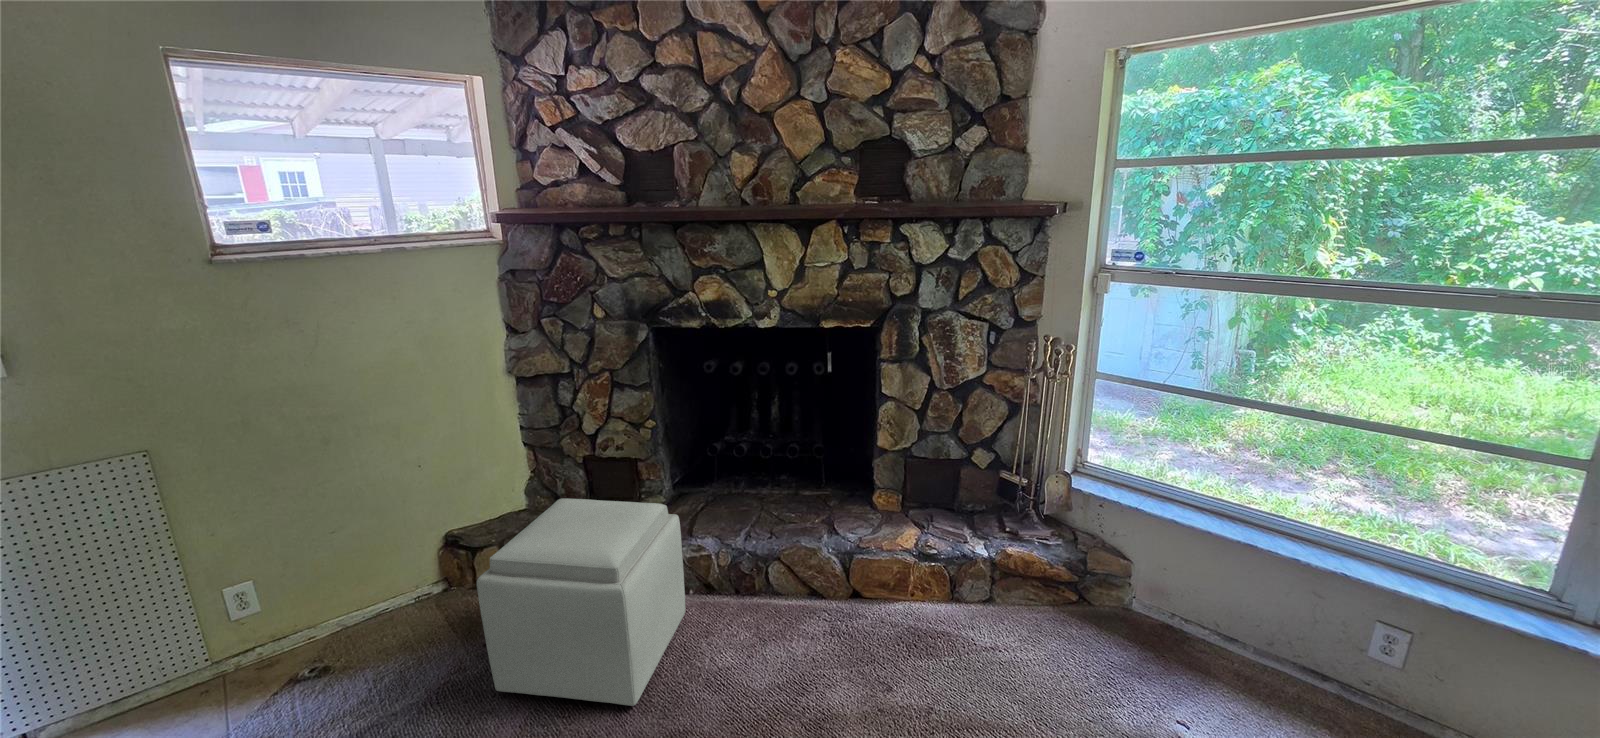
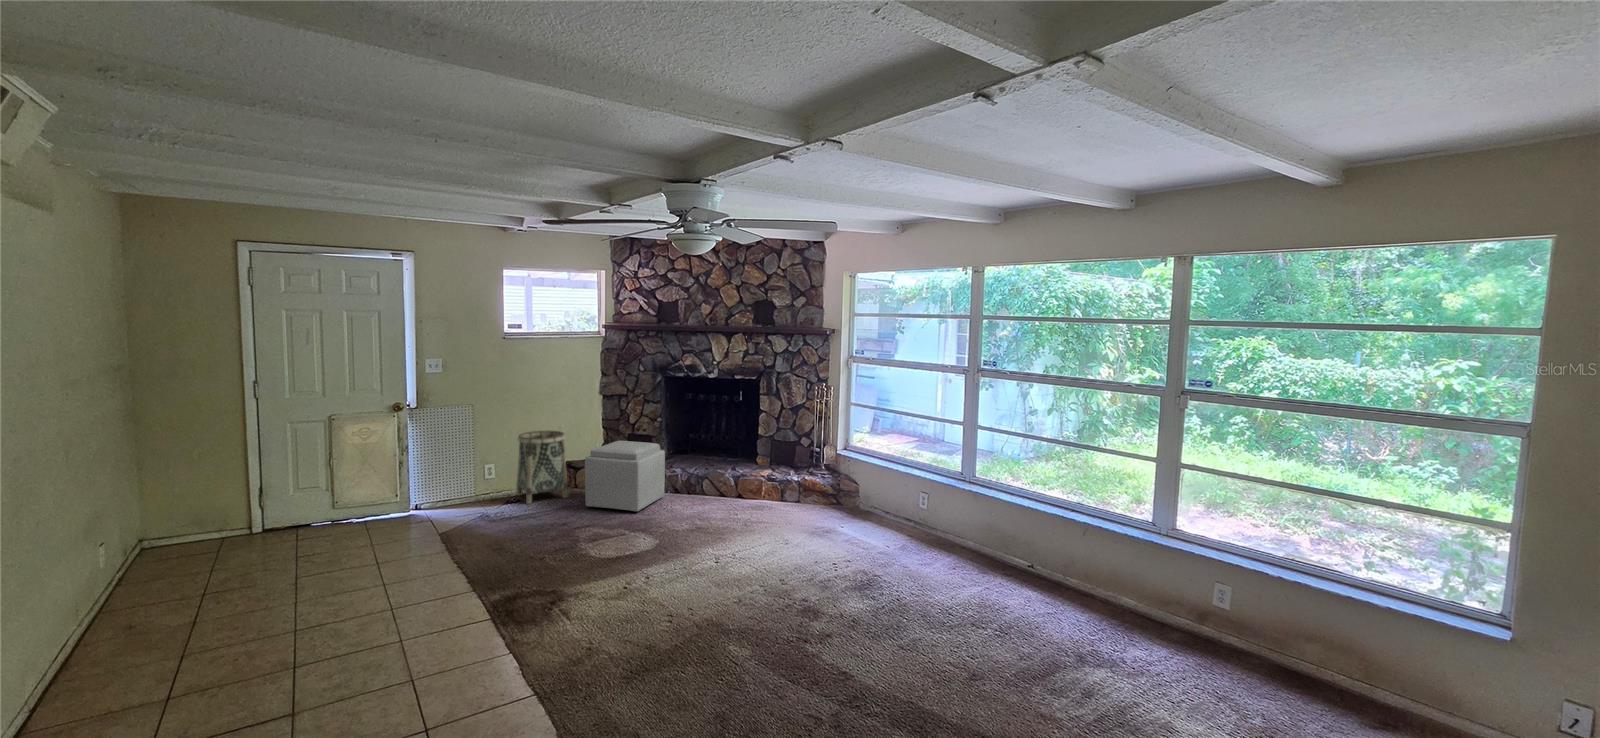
basket: none [294,481,456,688] -> present [516,431,568,504]

